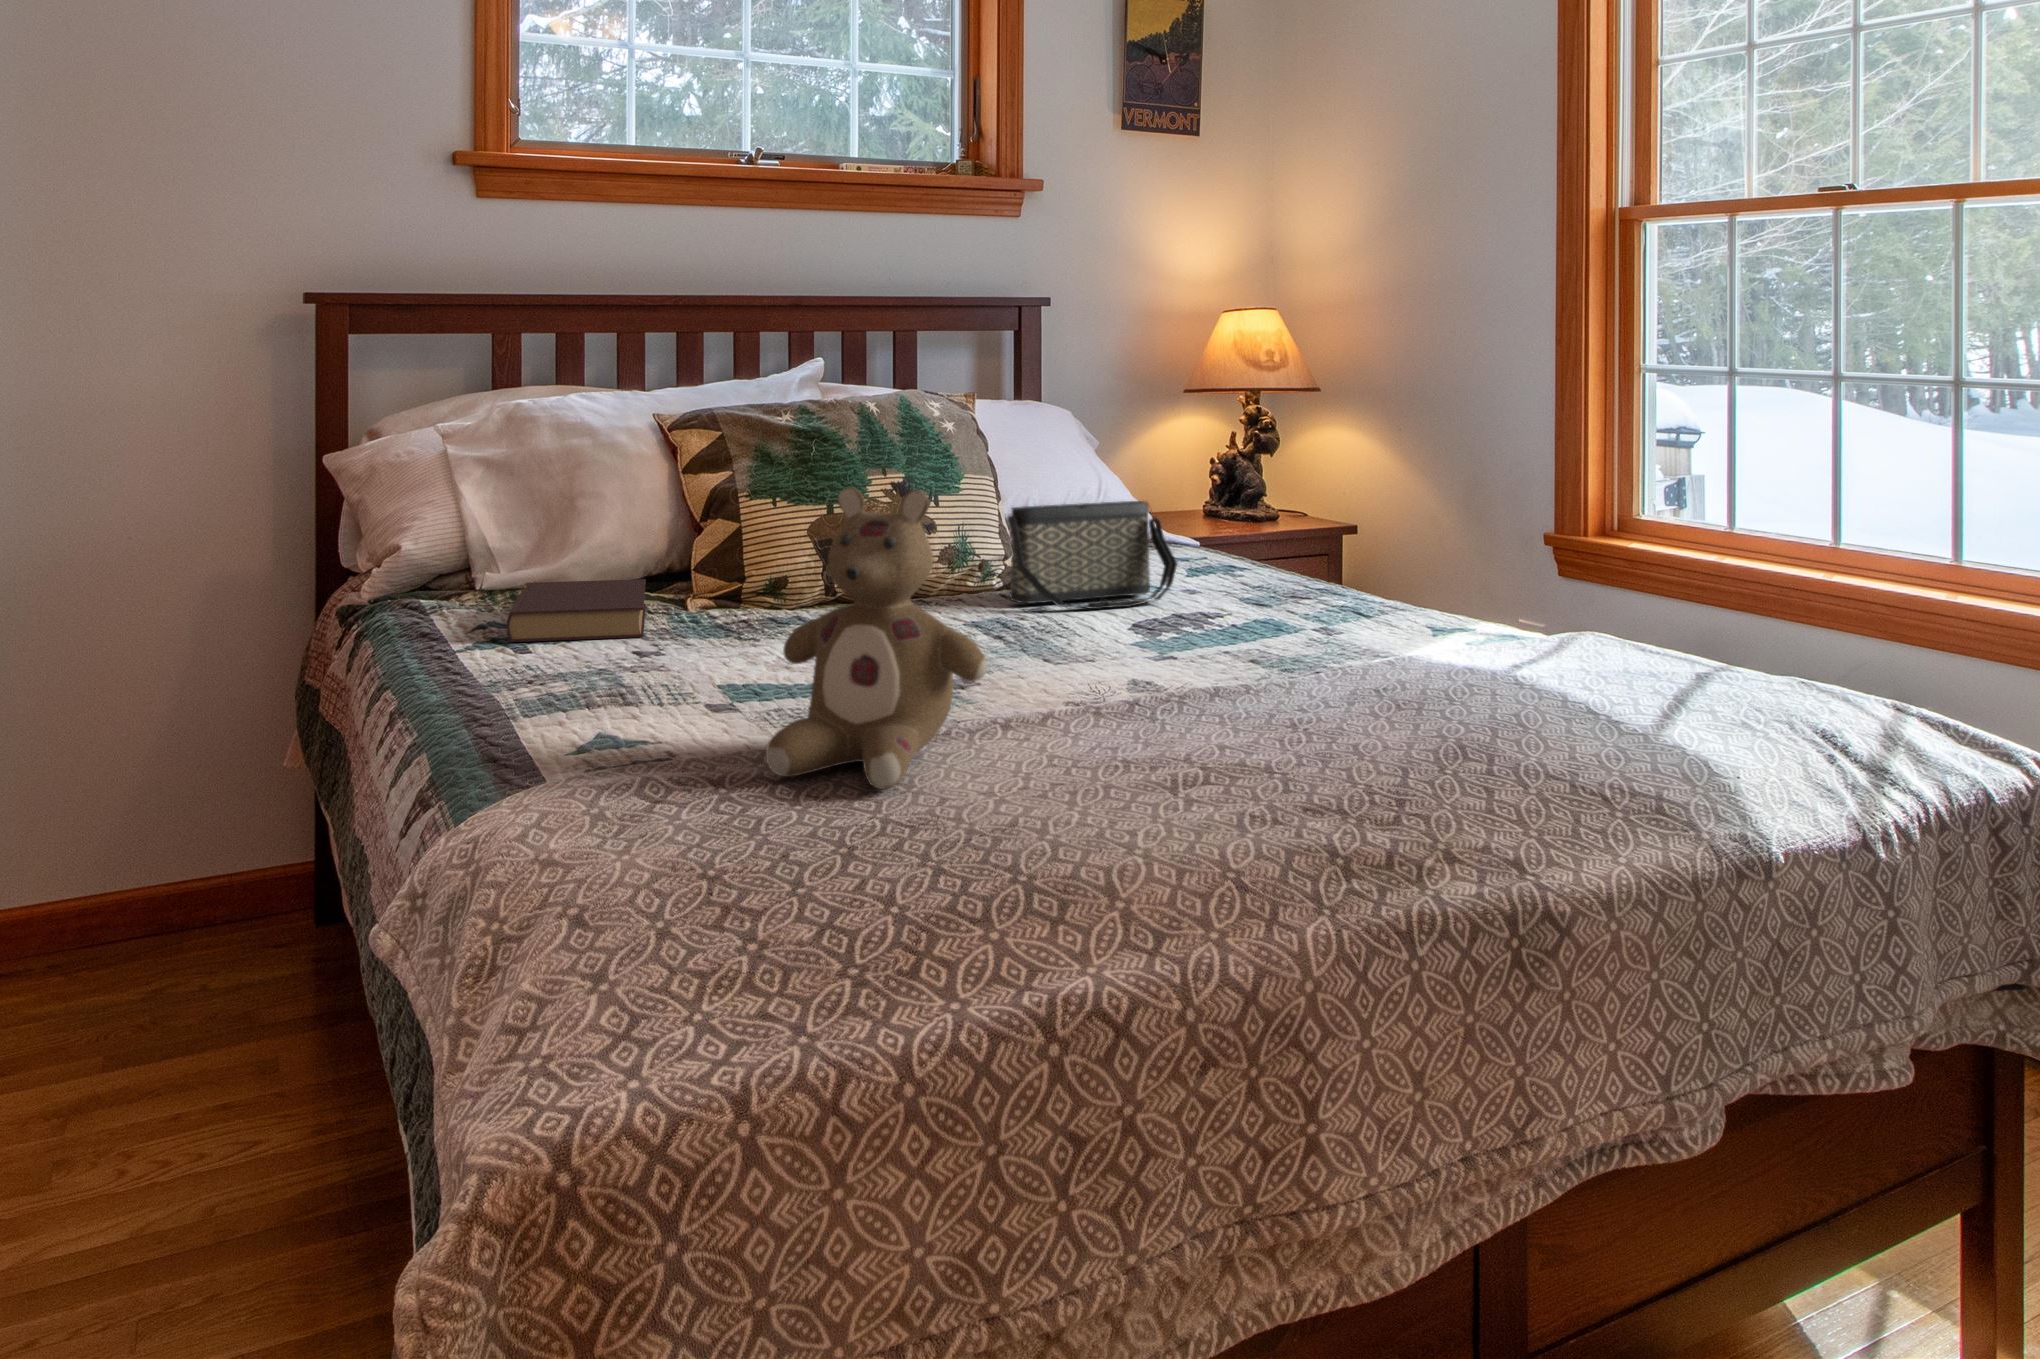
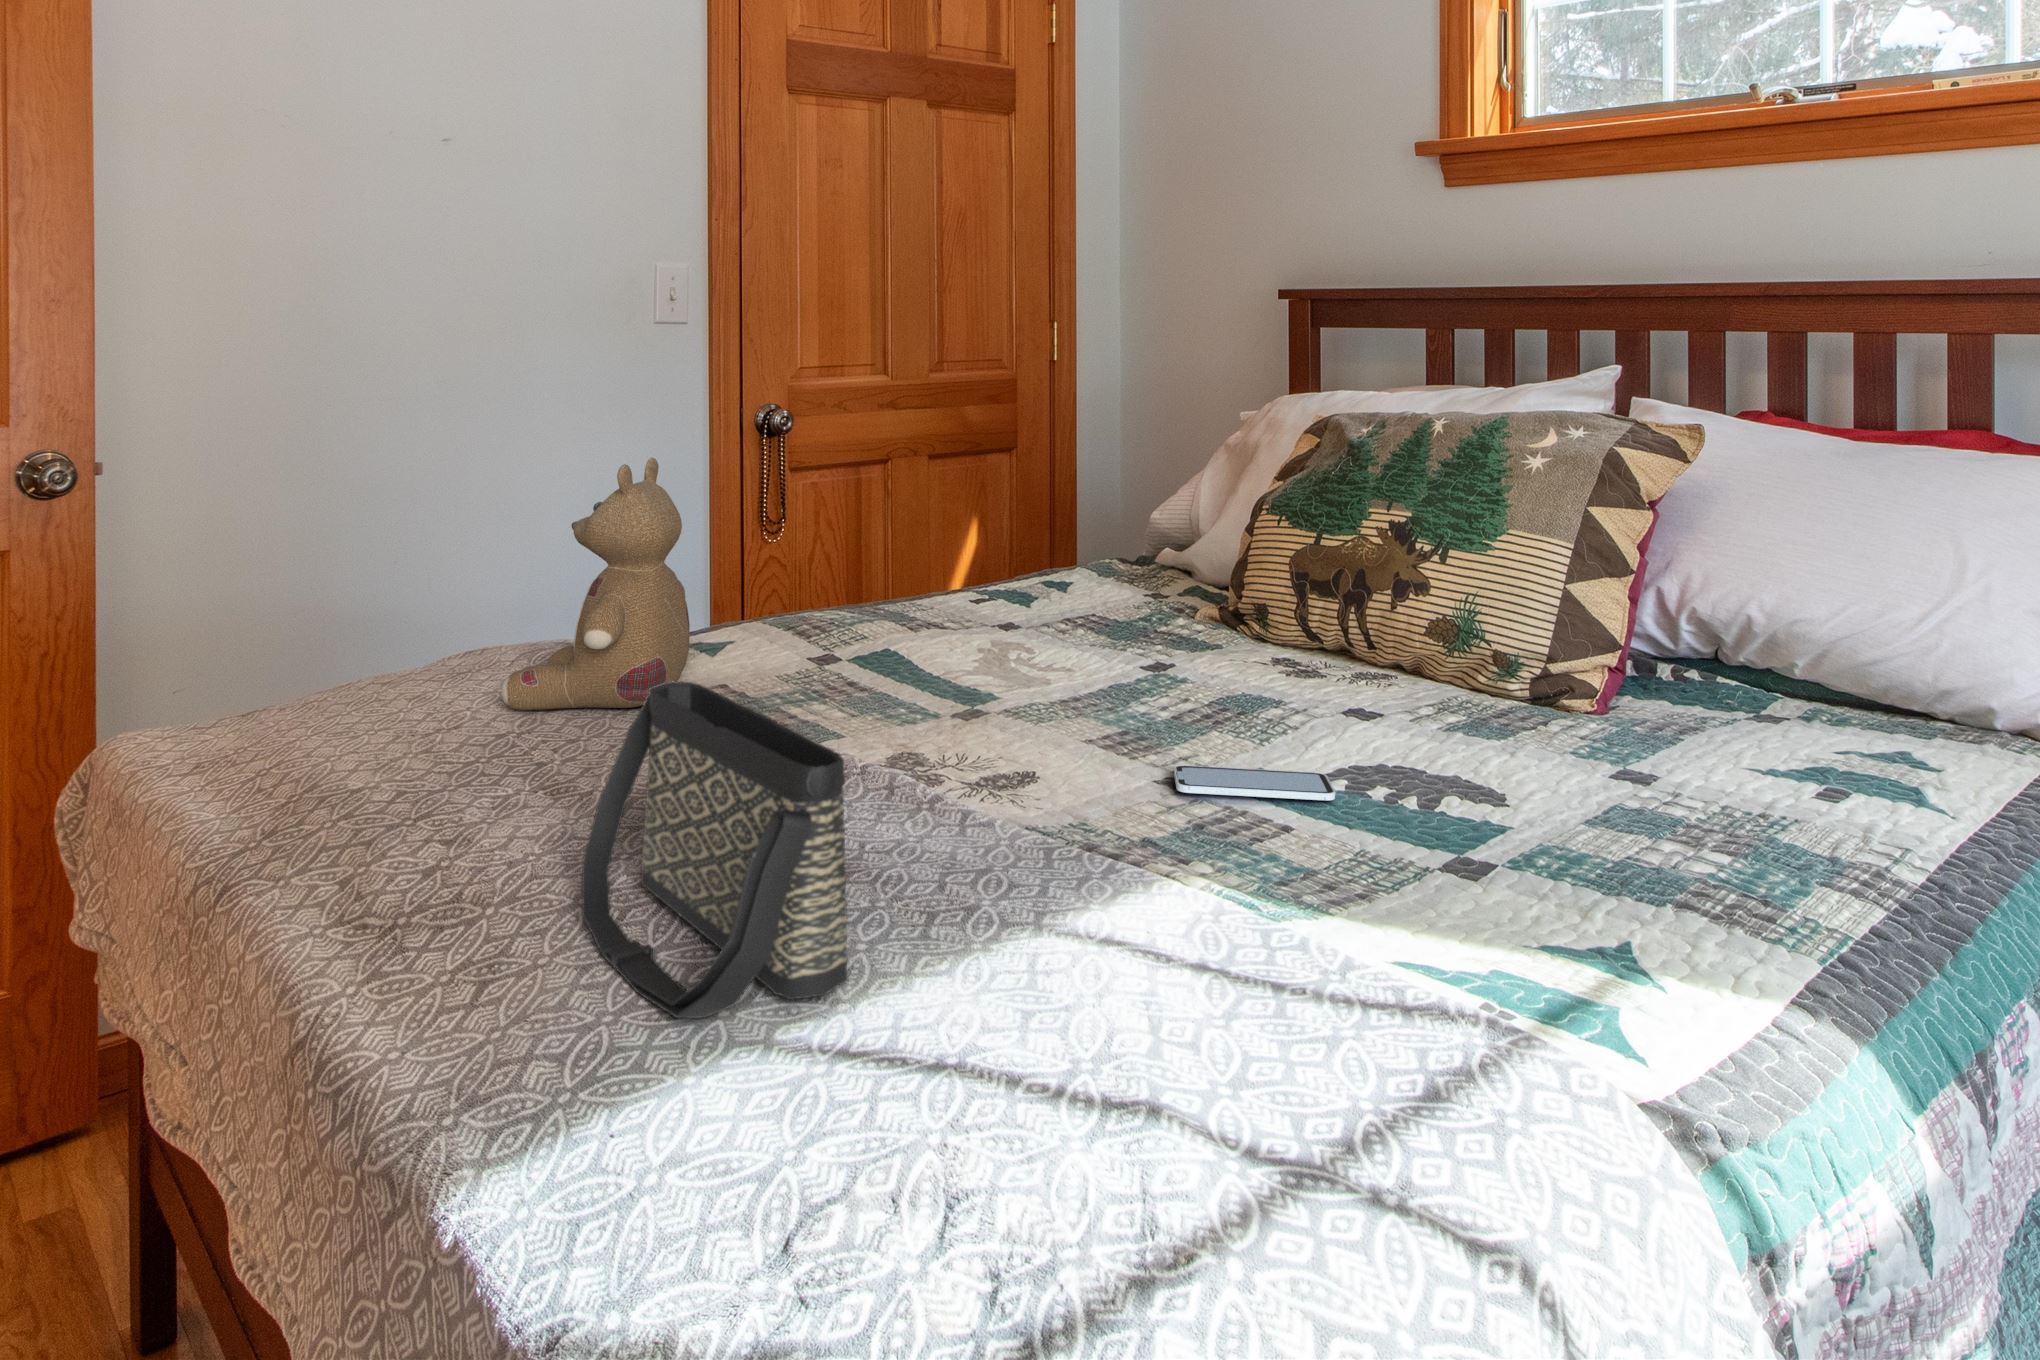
handbag: present [1008,501,1177,609] -> present [582,682,847,1018]
book: present [506,579,646,642] -> none [1002,557,1195,616]
smartphone: none [1166,623,1229,646] -> present [1174,765,1335,801]

